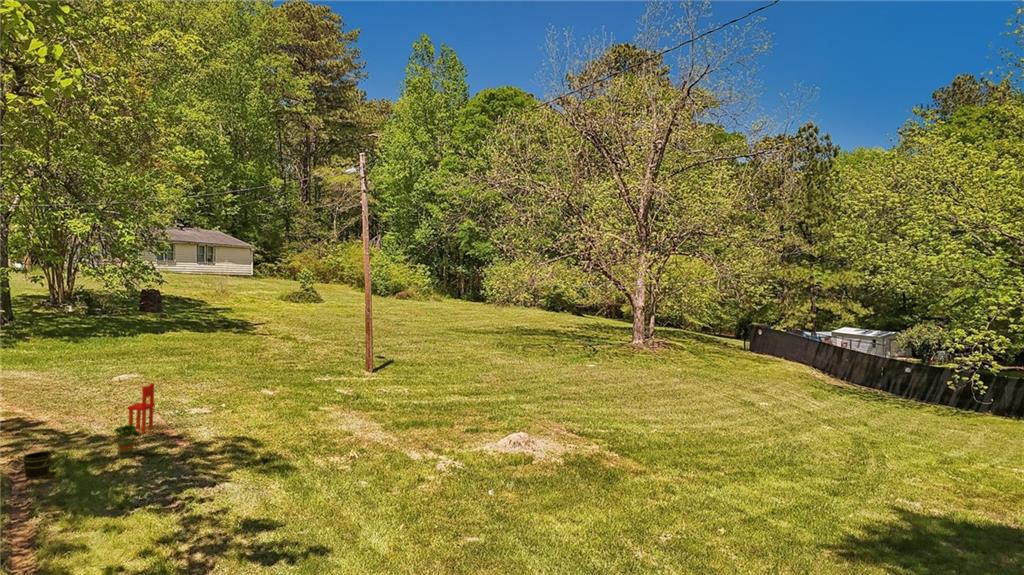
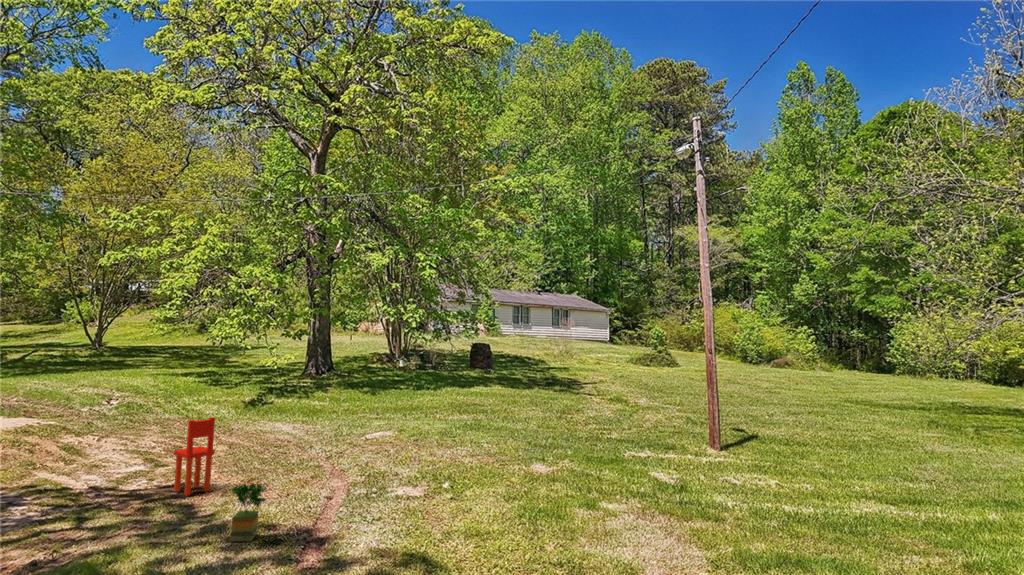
chair: present [127,383,155,433] -> present [174,417,215,496]
bucket: present [23,451,51,479] -> none [78,509,123,556]

